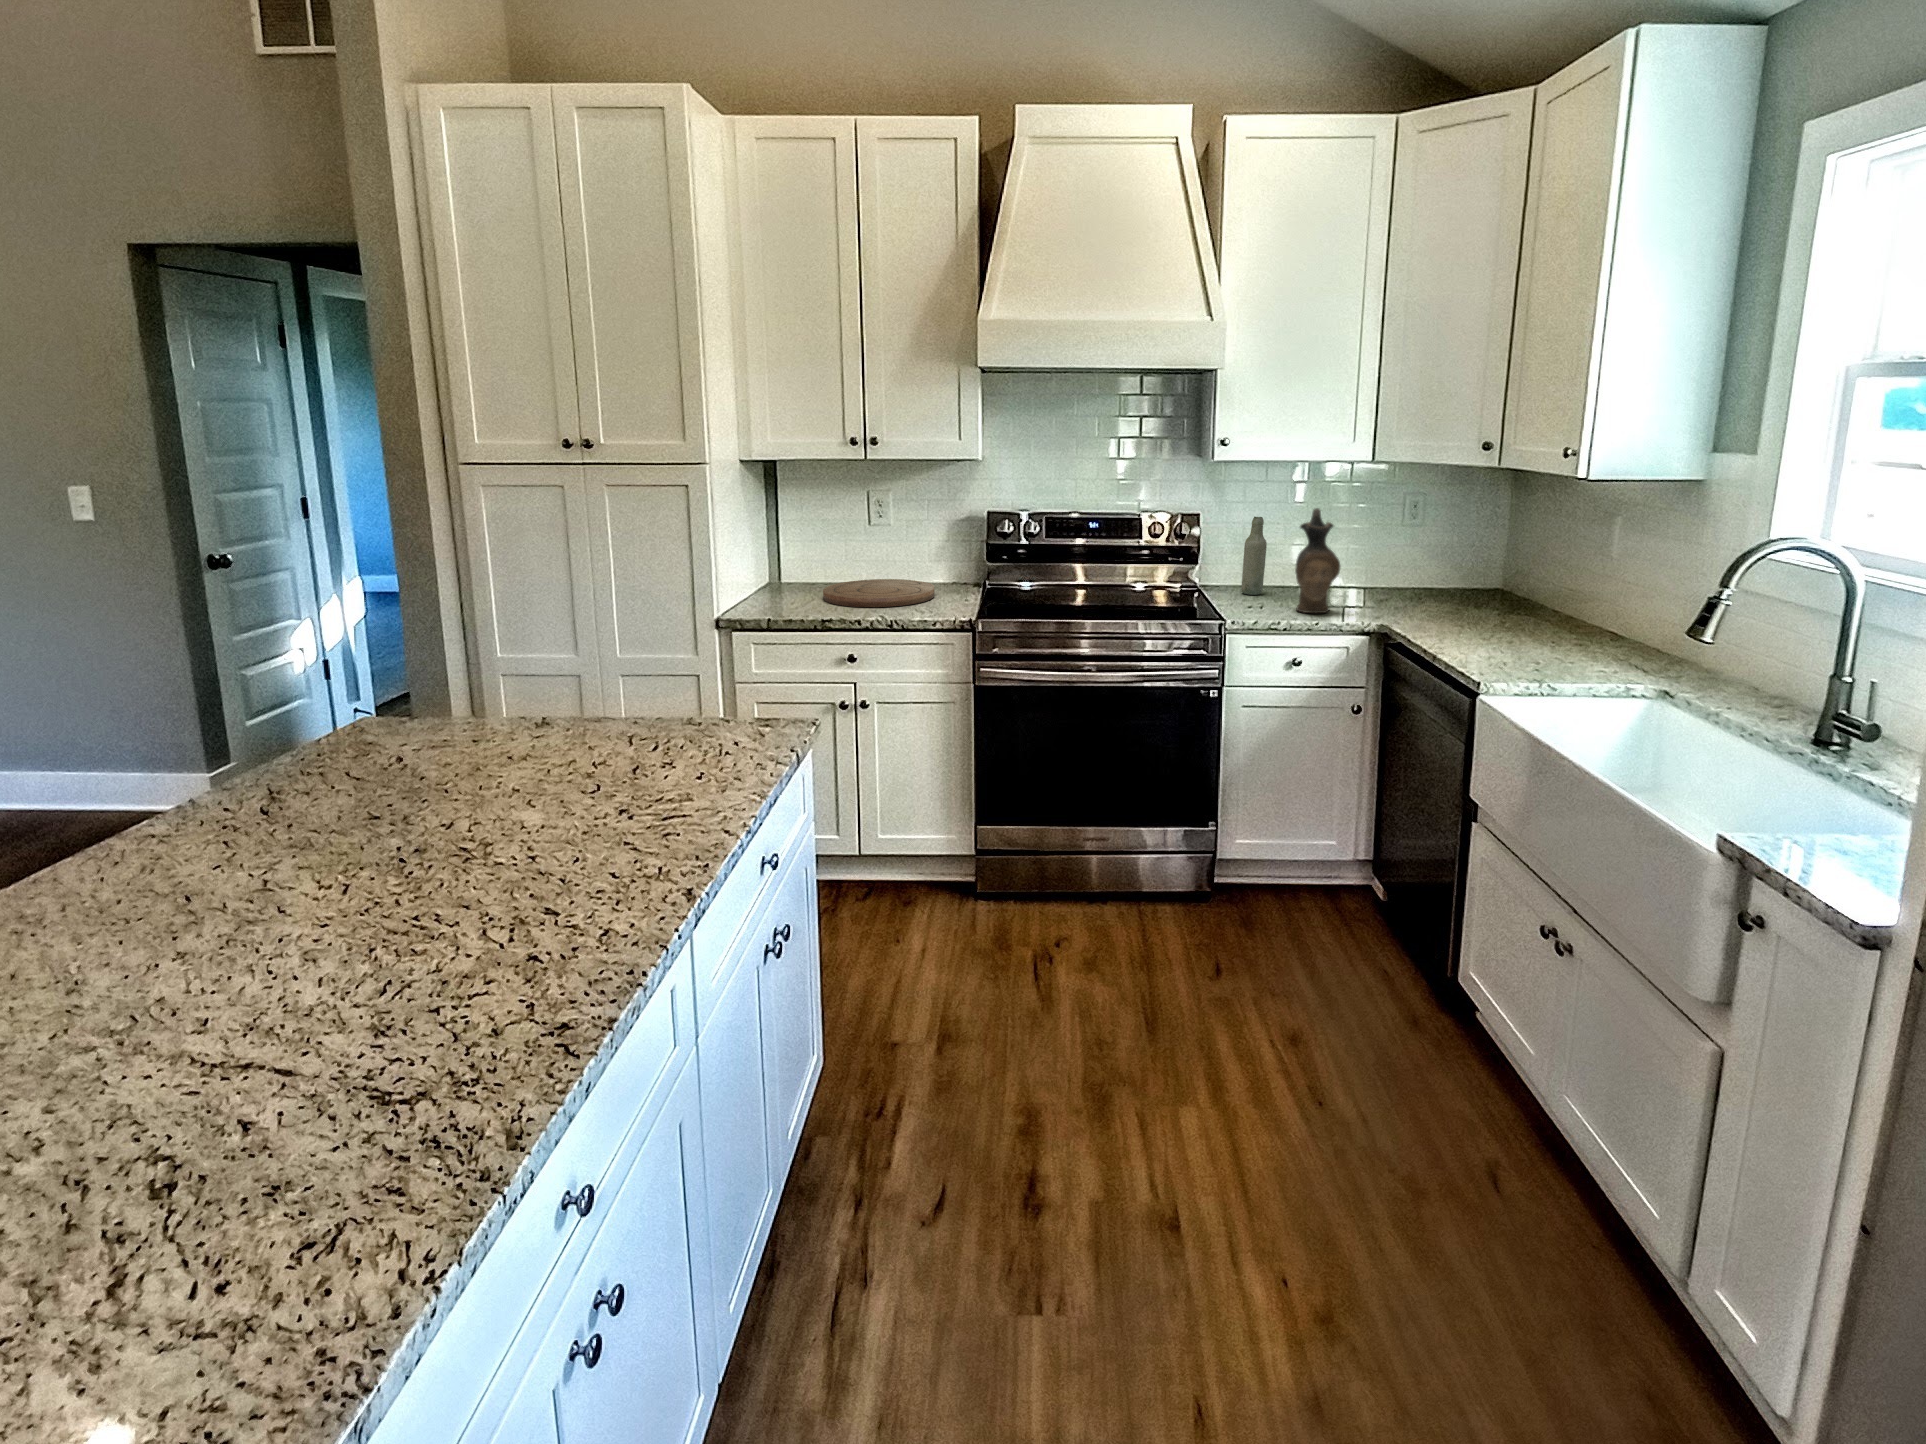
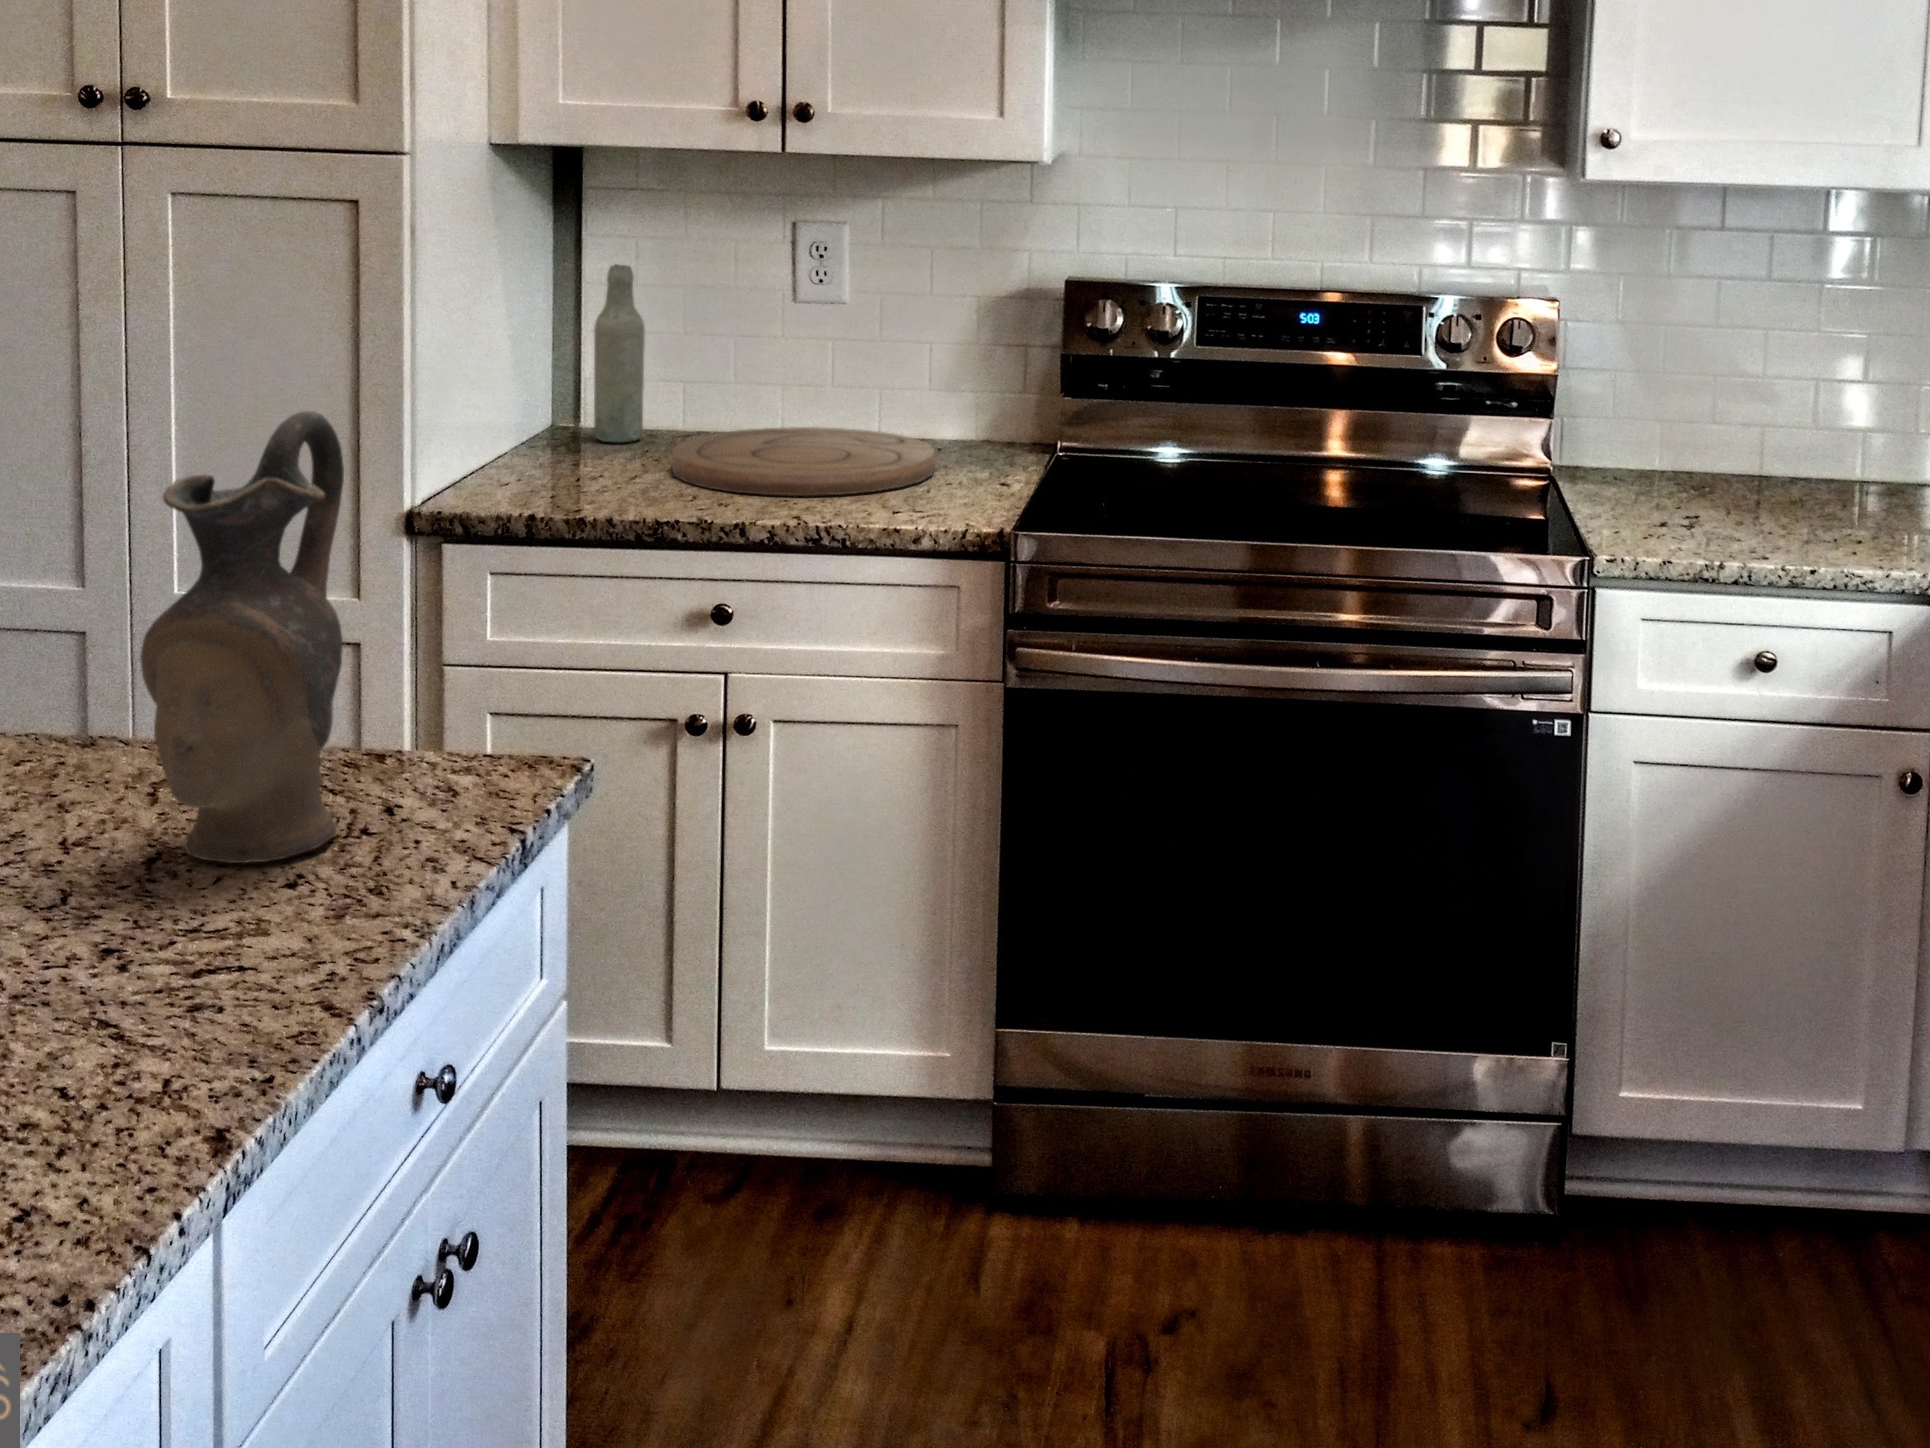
ceramic pitcher: present [1295,508,1340,613] -> present [140,411,344,863]
bottle: present [1241,517,1267,595] -> present [594,264,645,442]

